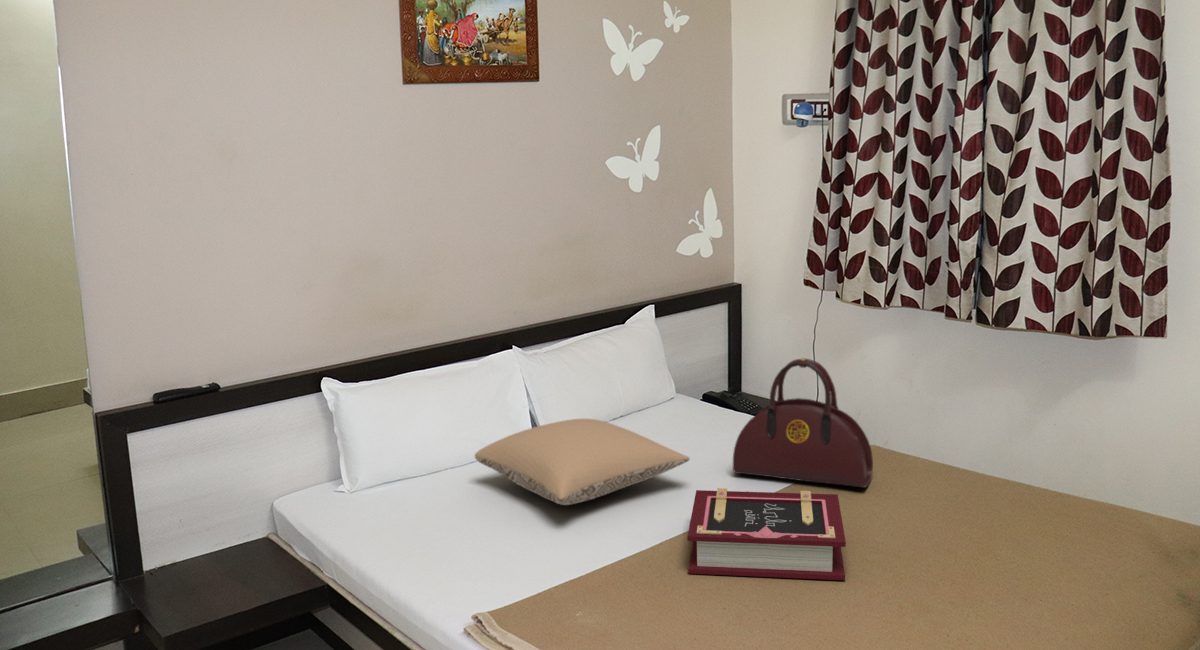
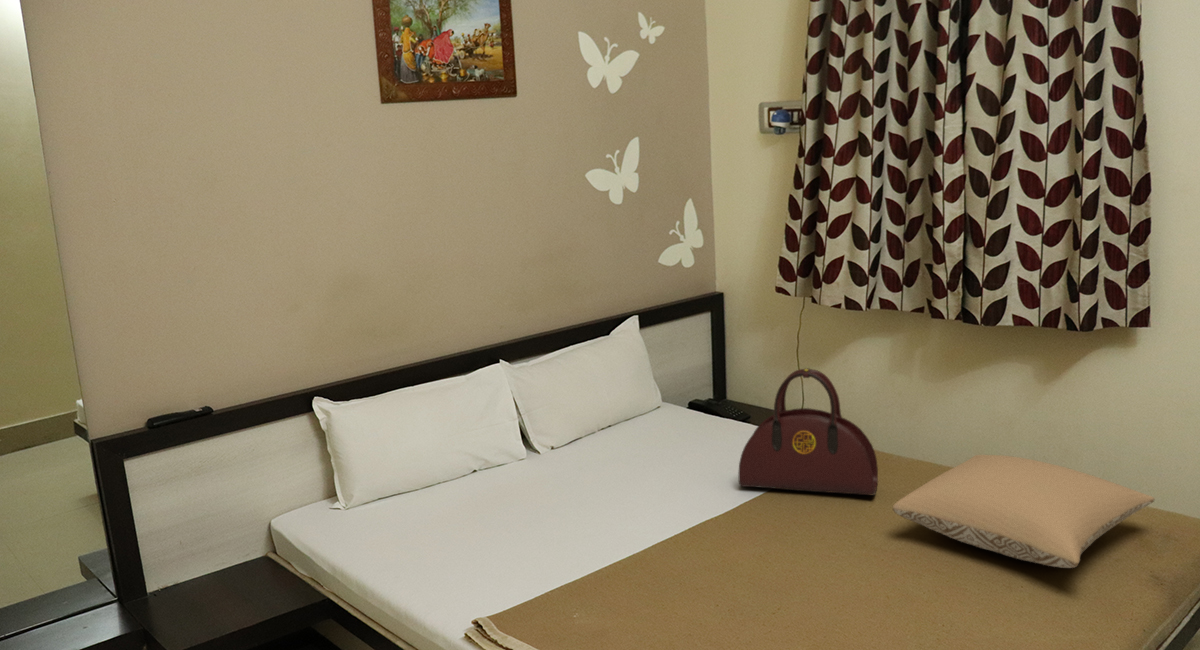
pillow: present [475,419,689,505] -> present [893,455,1155,568]
book: present [687,488,846,580] -> none [713,505,879,601]

